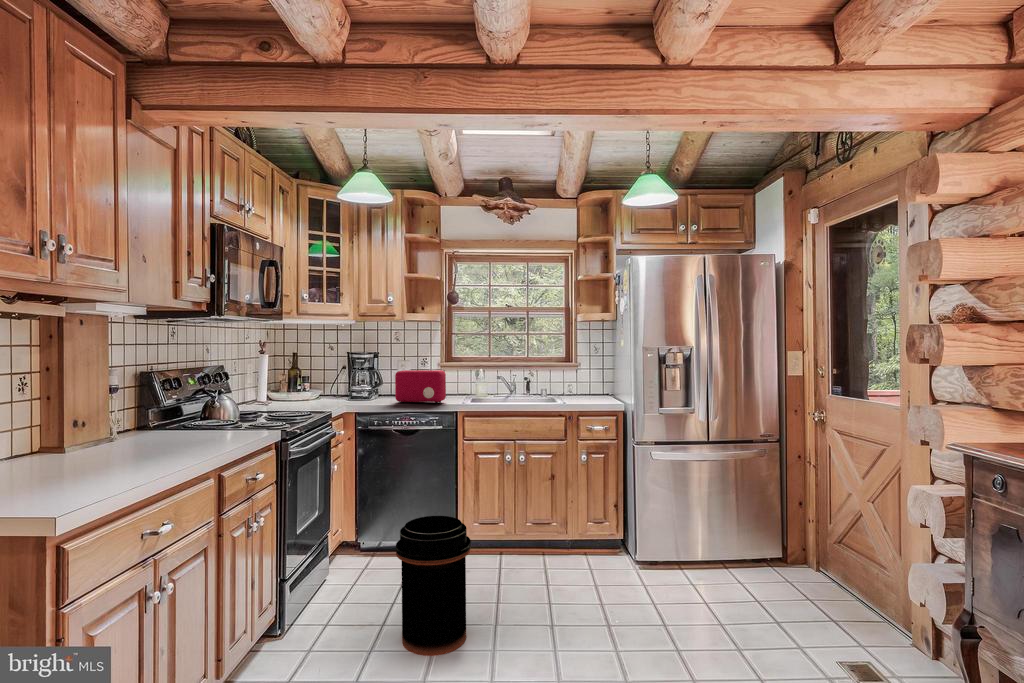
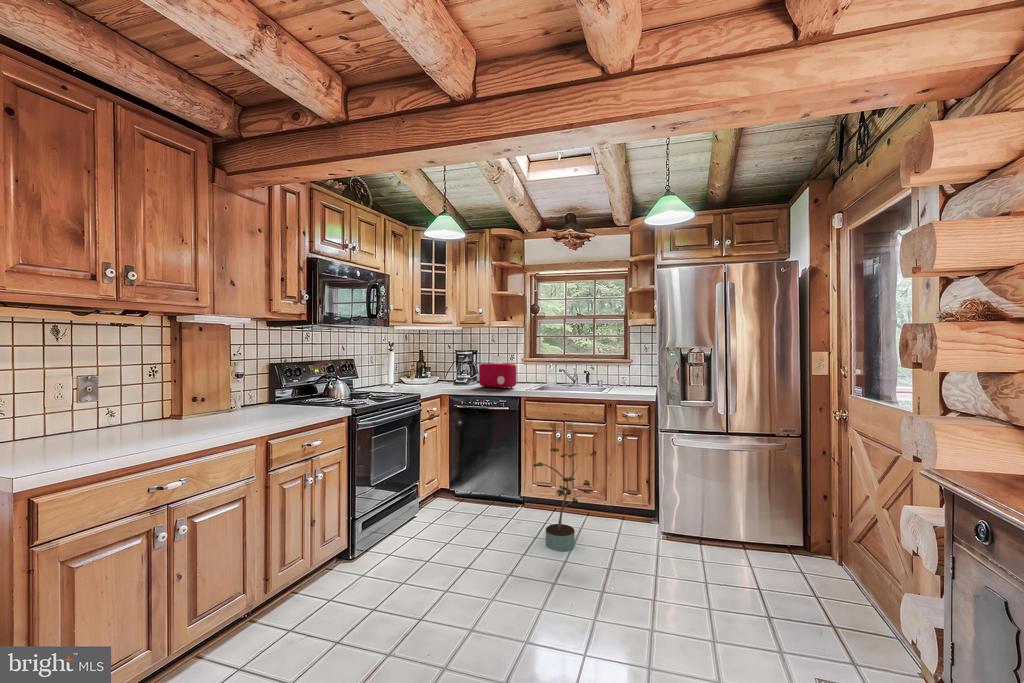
potted plant: none [507,476,579,605] -> present [533,448,590,551]
trash can: present [396,516,471,656] -> none [437,470,493,572]

